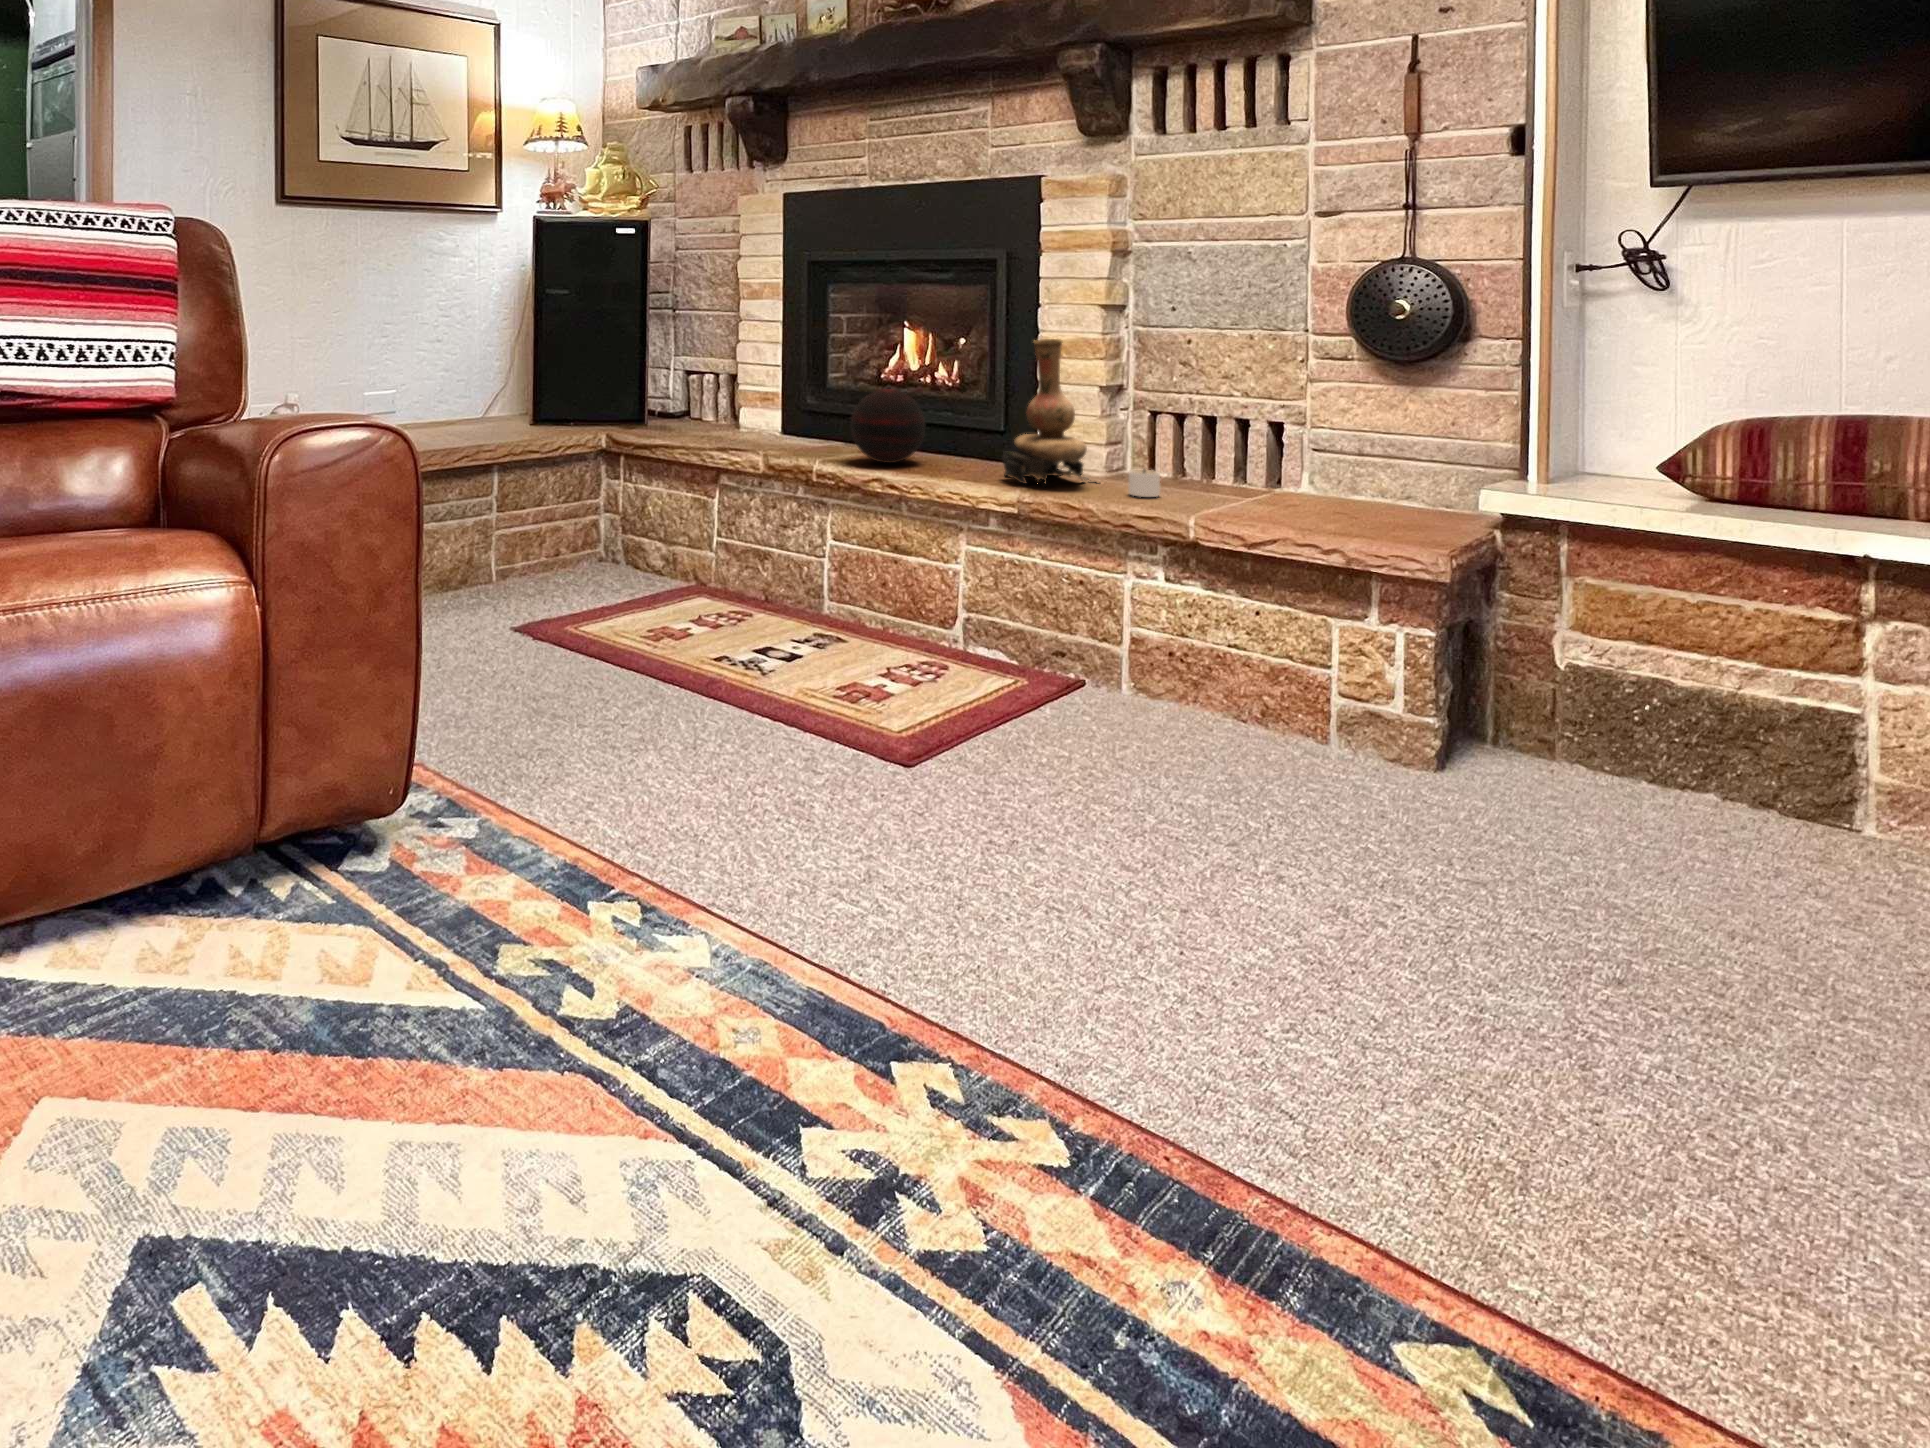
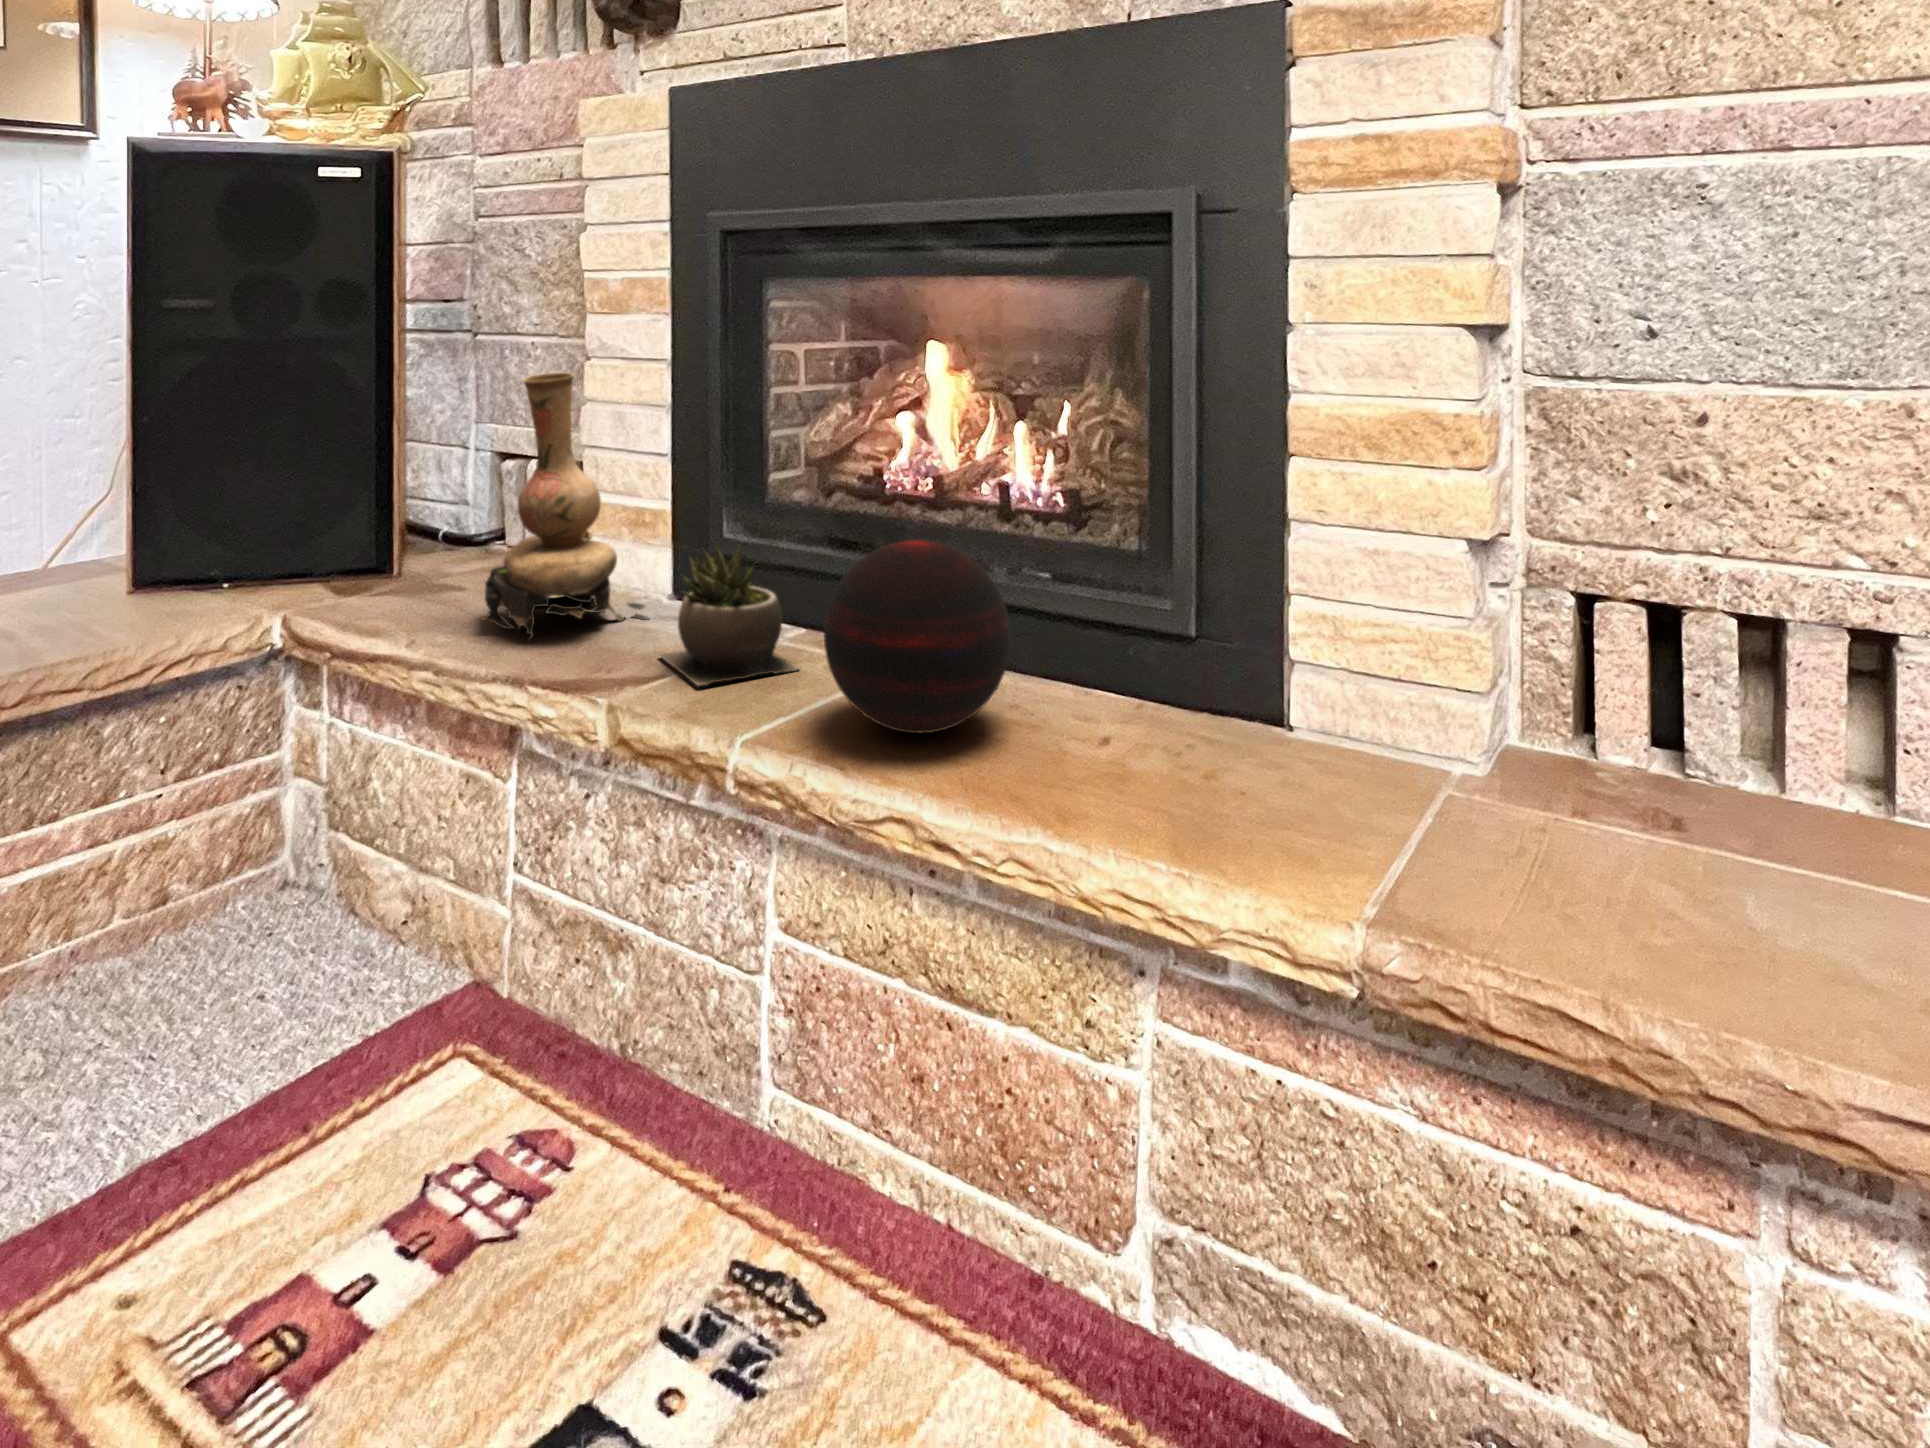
vase: present [1002,339,1089,485] -> present [480,372,655,640]
succulent plant: none [779,398,841,453] -> present [660,545,798,685]
candle: present [1129,469,1160,497] -> none [1676,833,1814,946]

